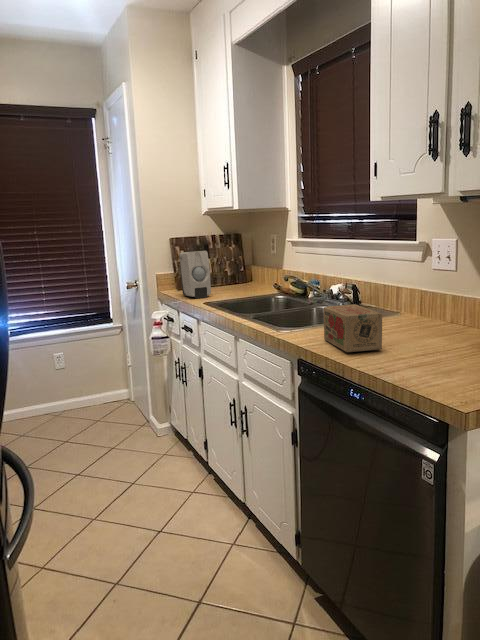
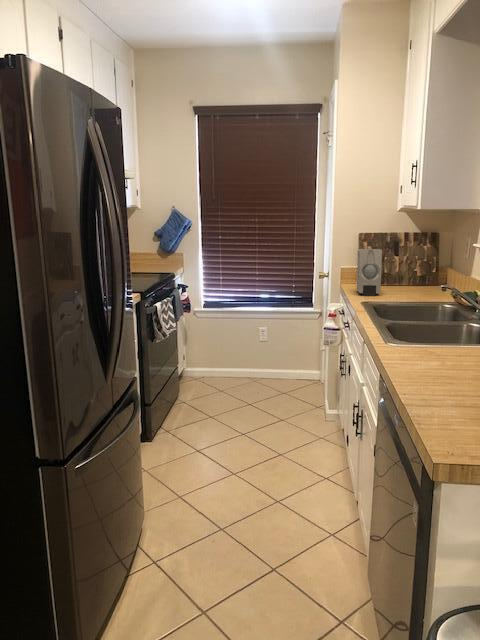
tea box: present [324,304,382,352] -> none [413,323,459,378]

